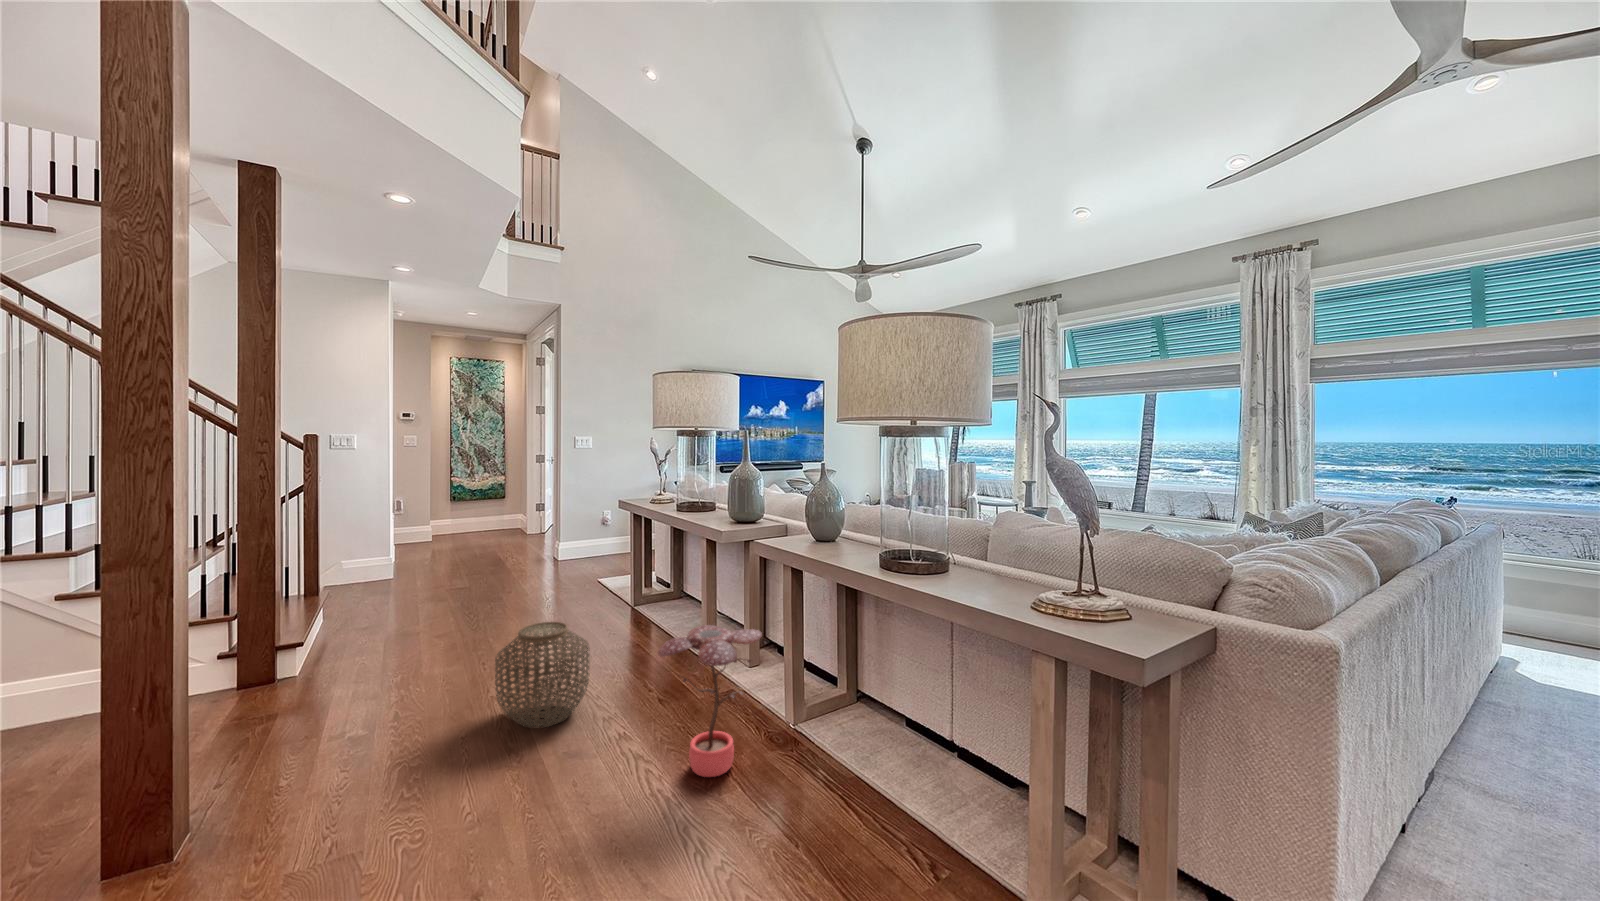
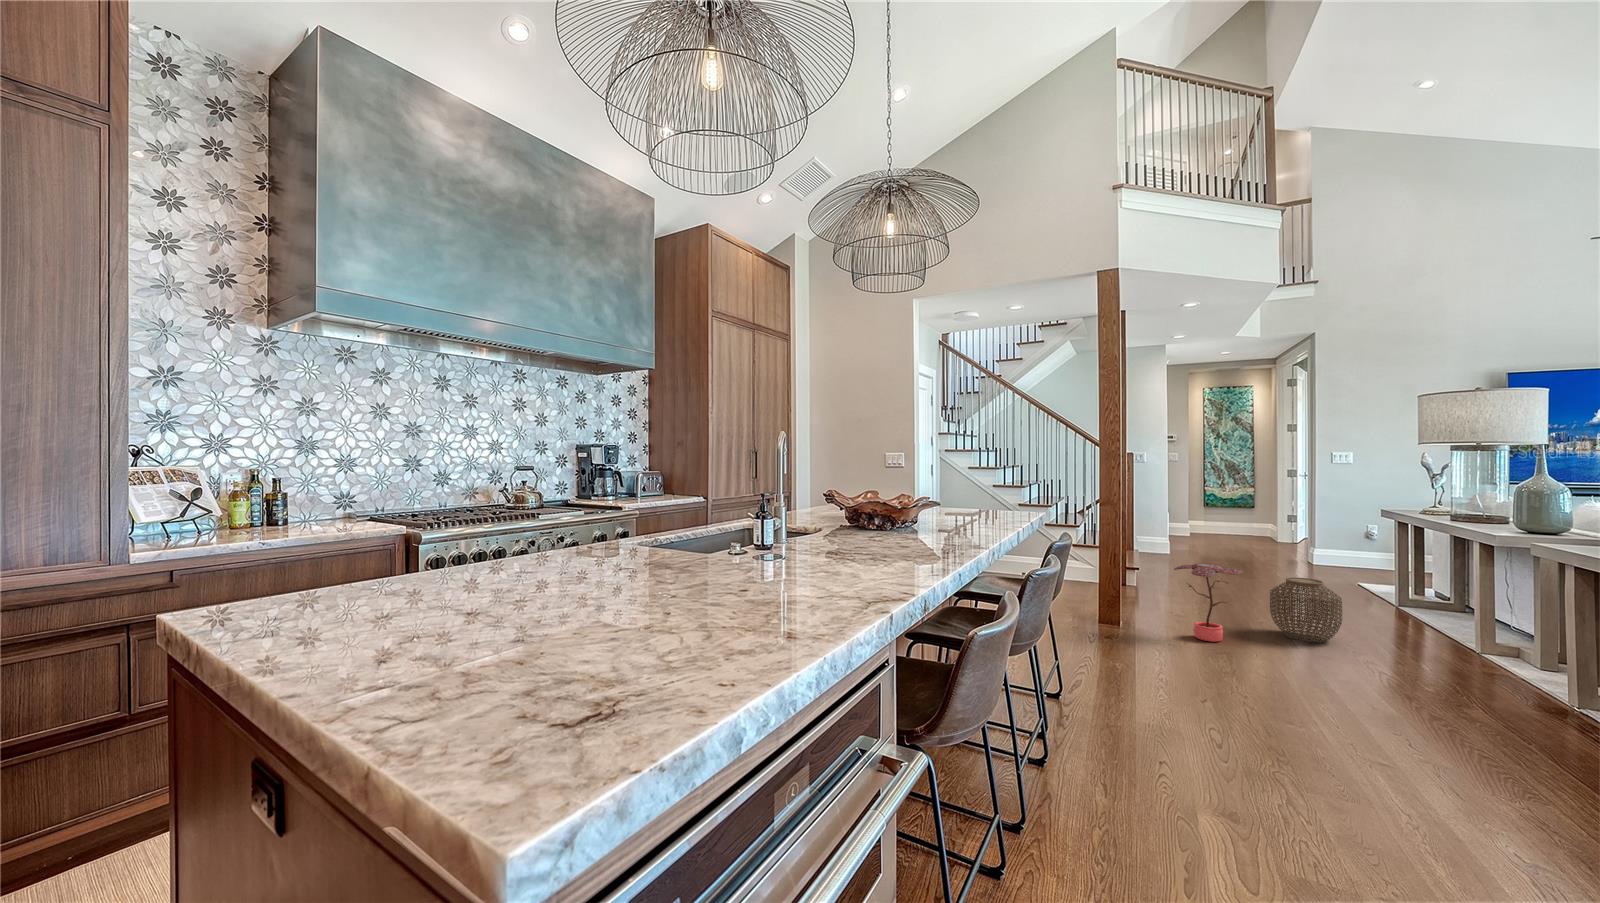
potted plant: present [658,625,762,777] -> present [1174,563,1243,642]

